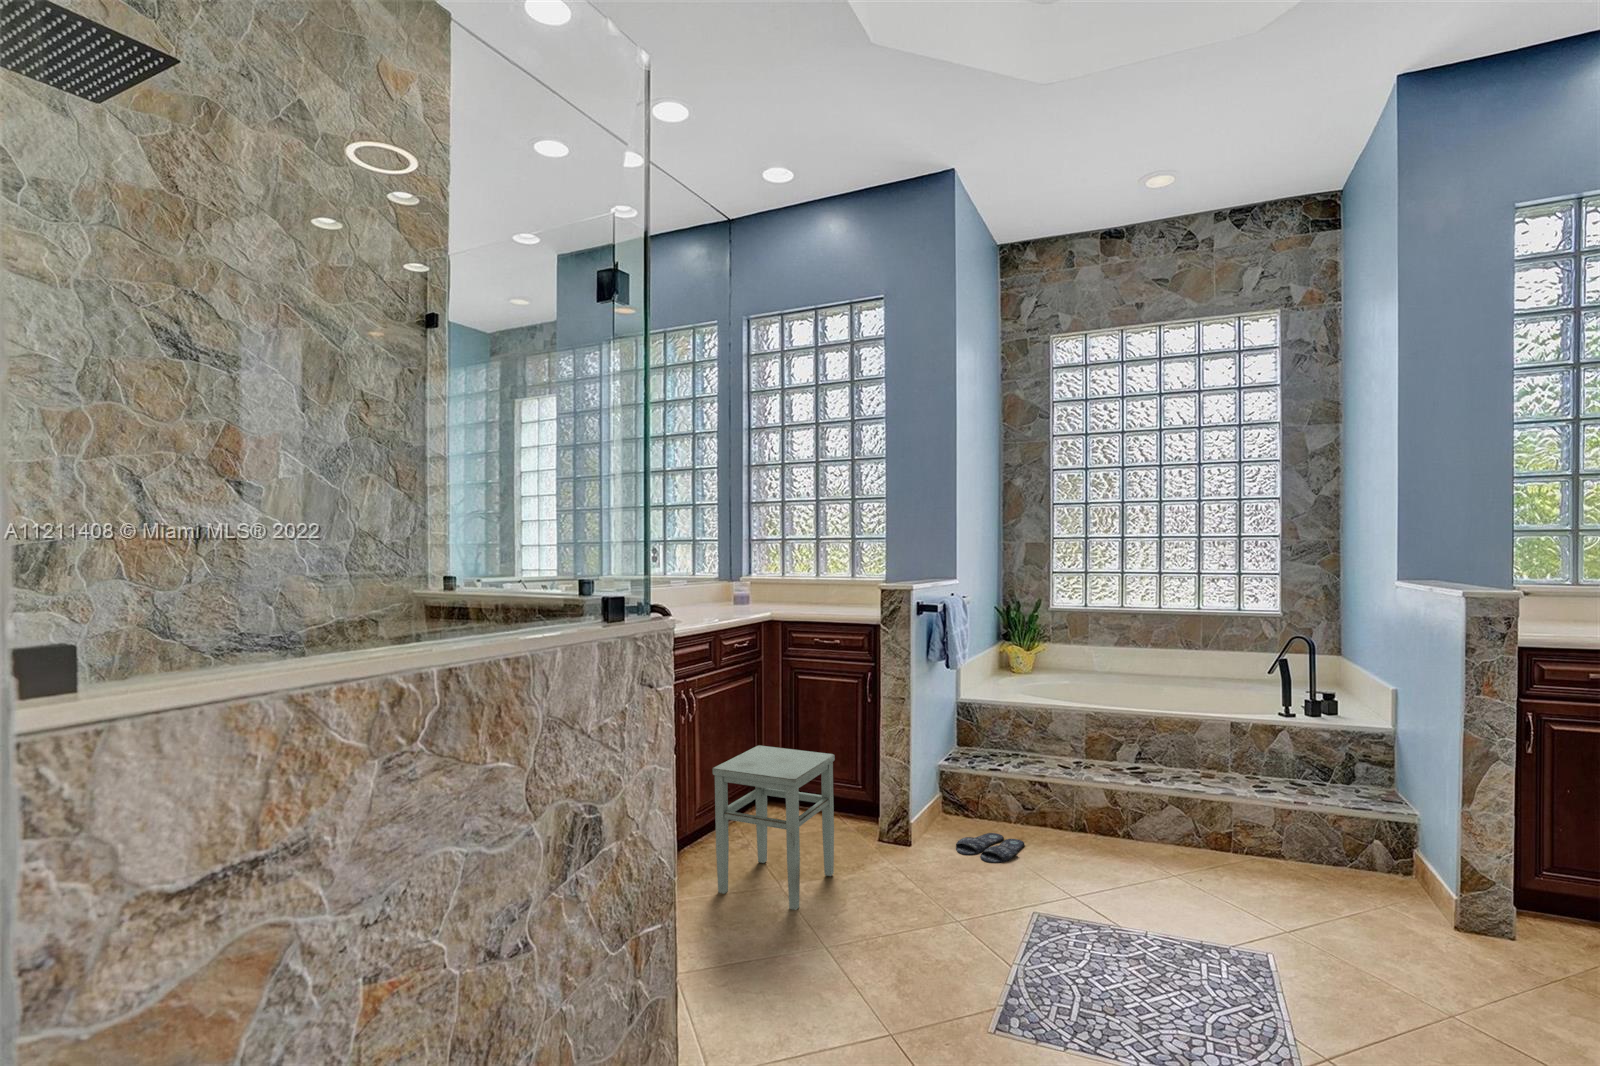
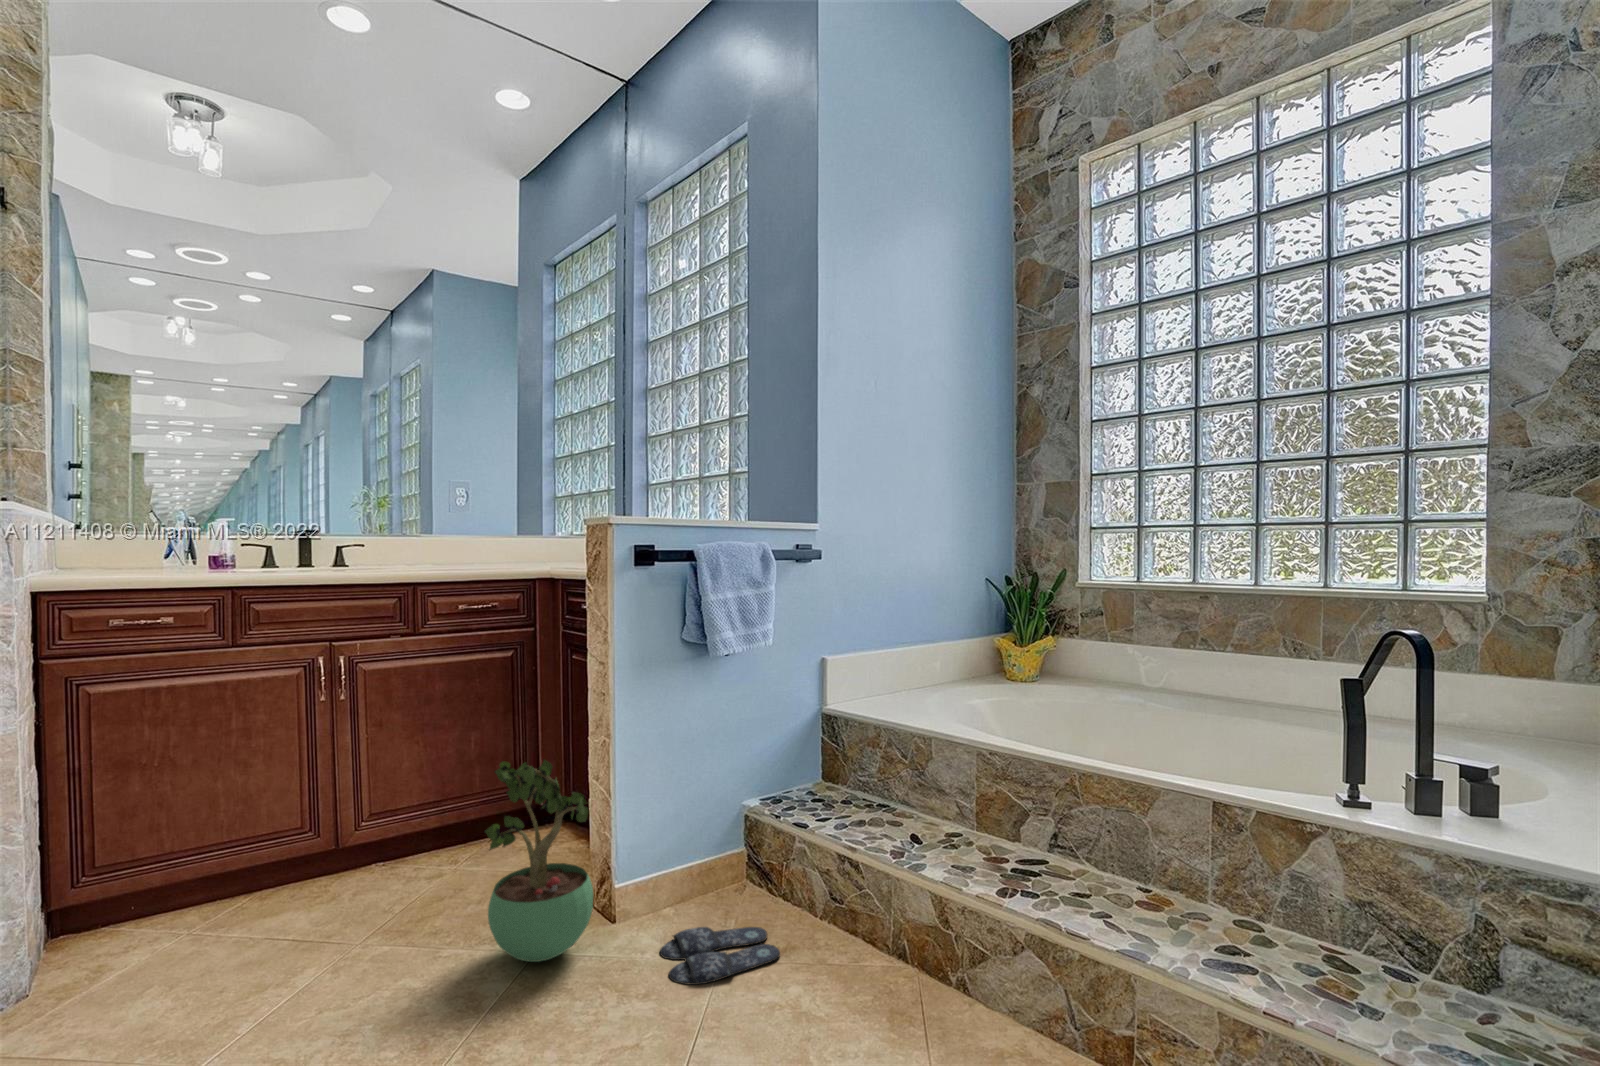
potted plant: none [860,739,944,870] -> present [484,759,593,962]
stool: present [712,746,835,910] -> none [277,743,448,991]

